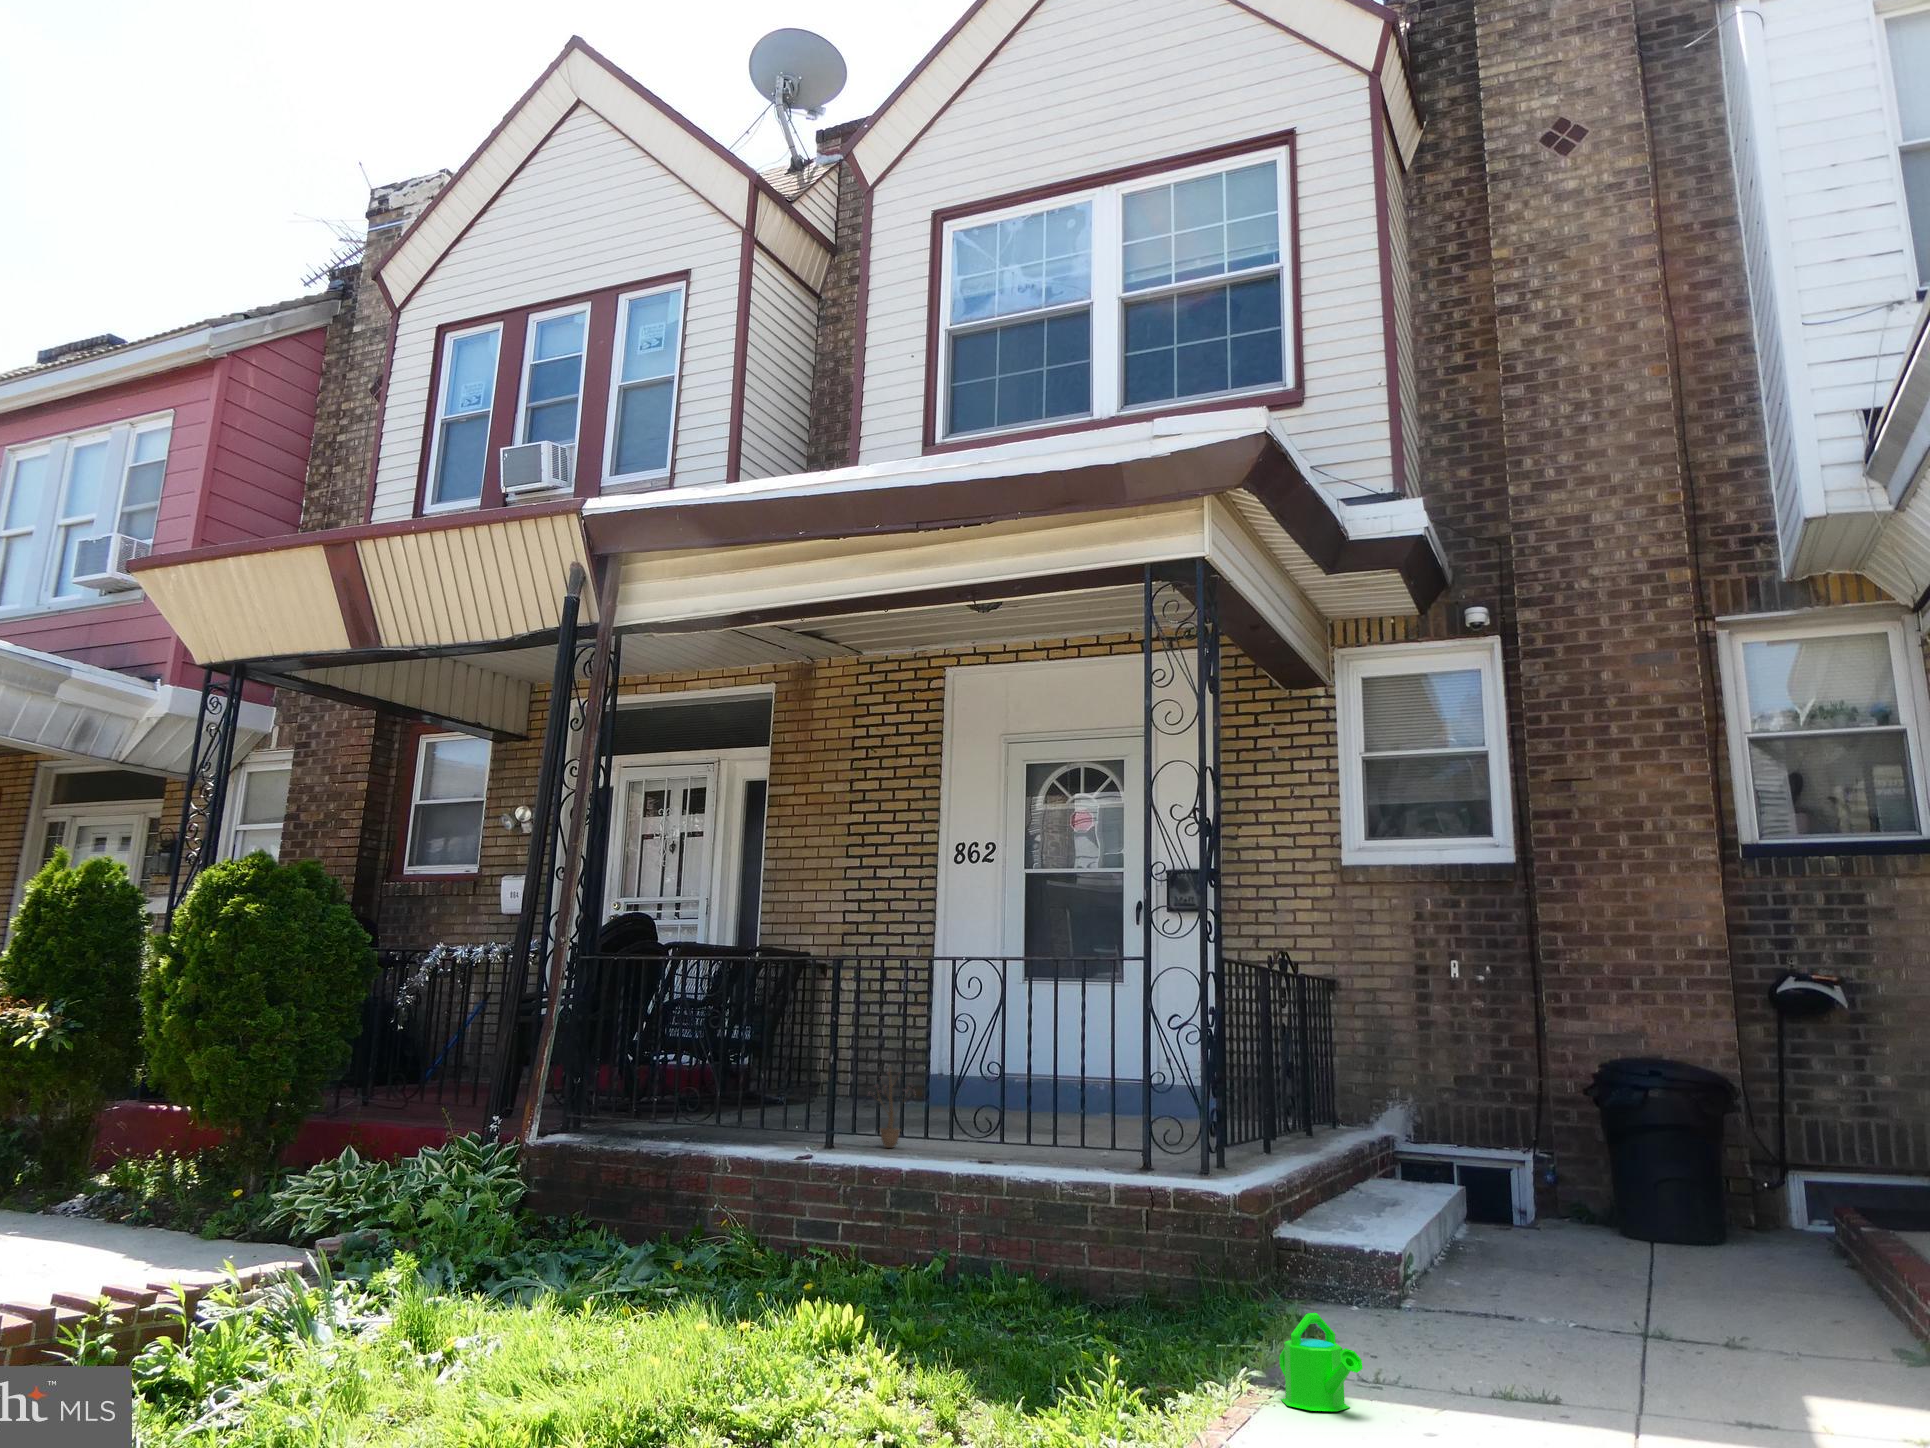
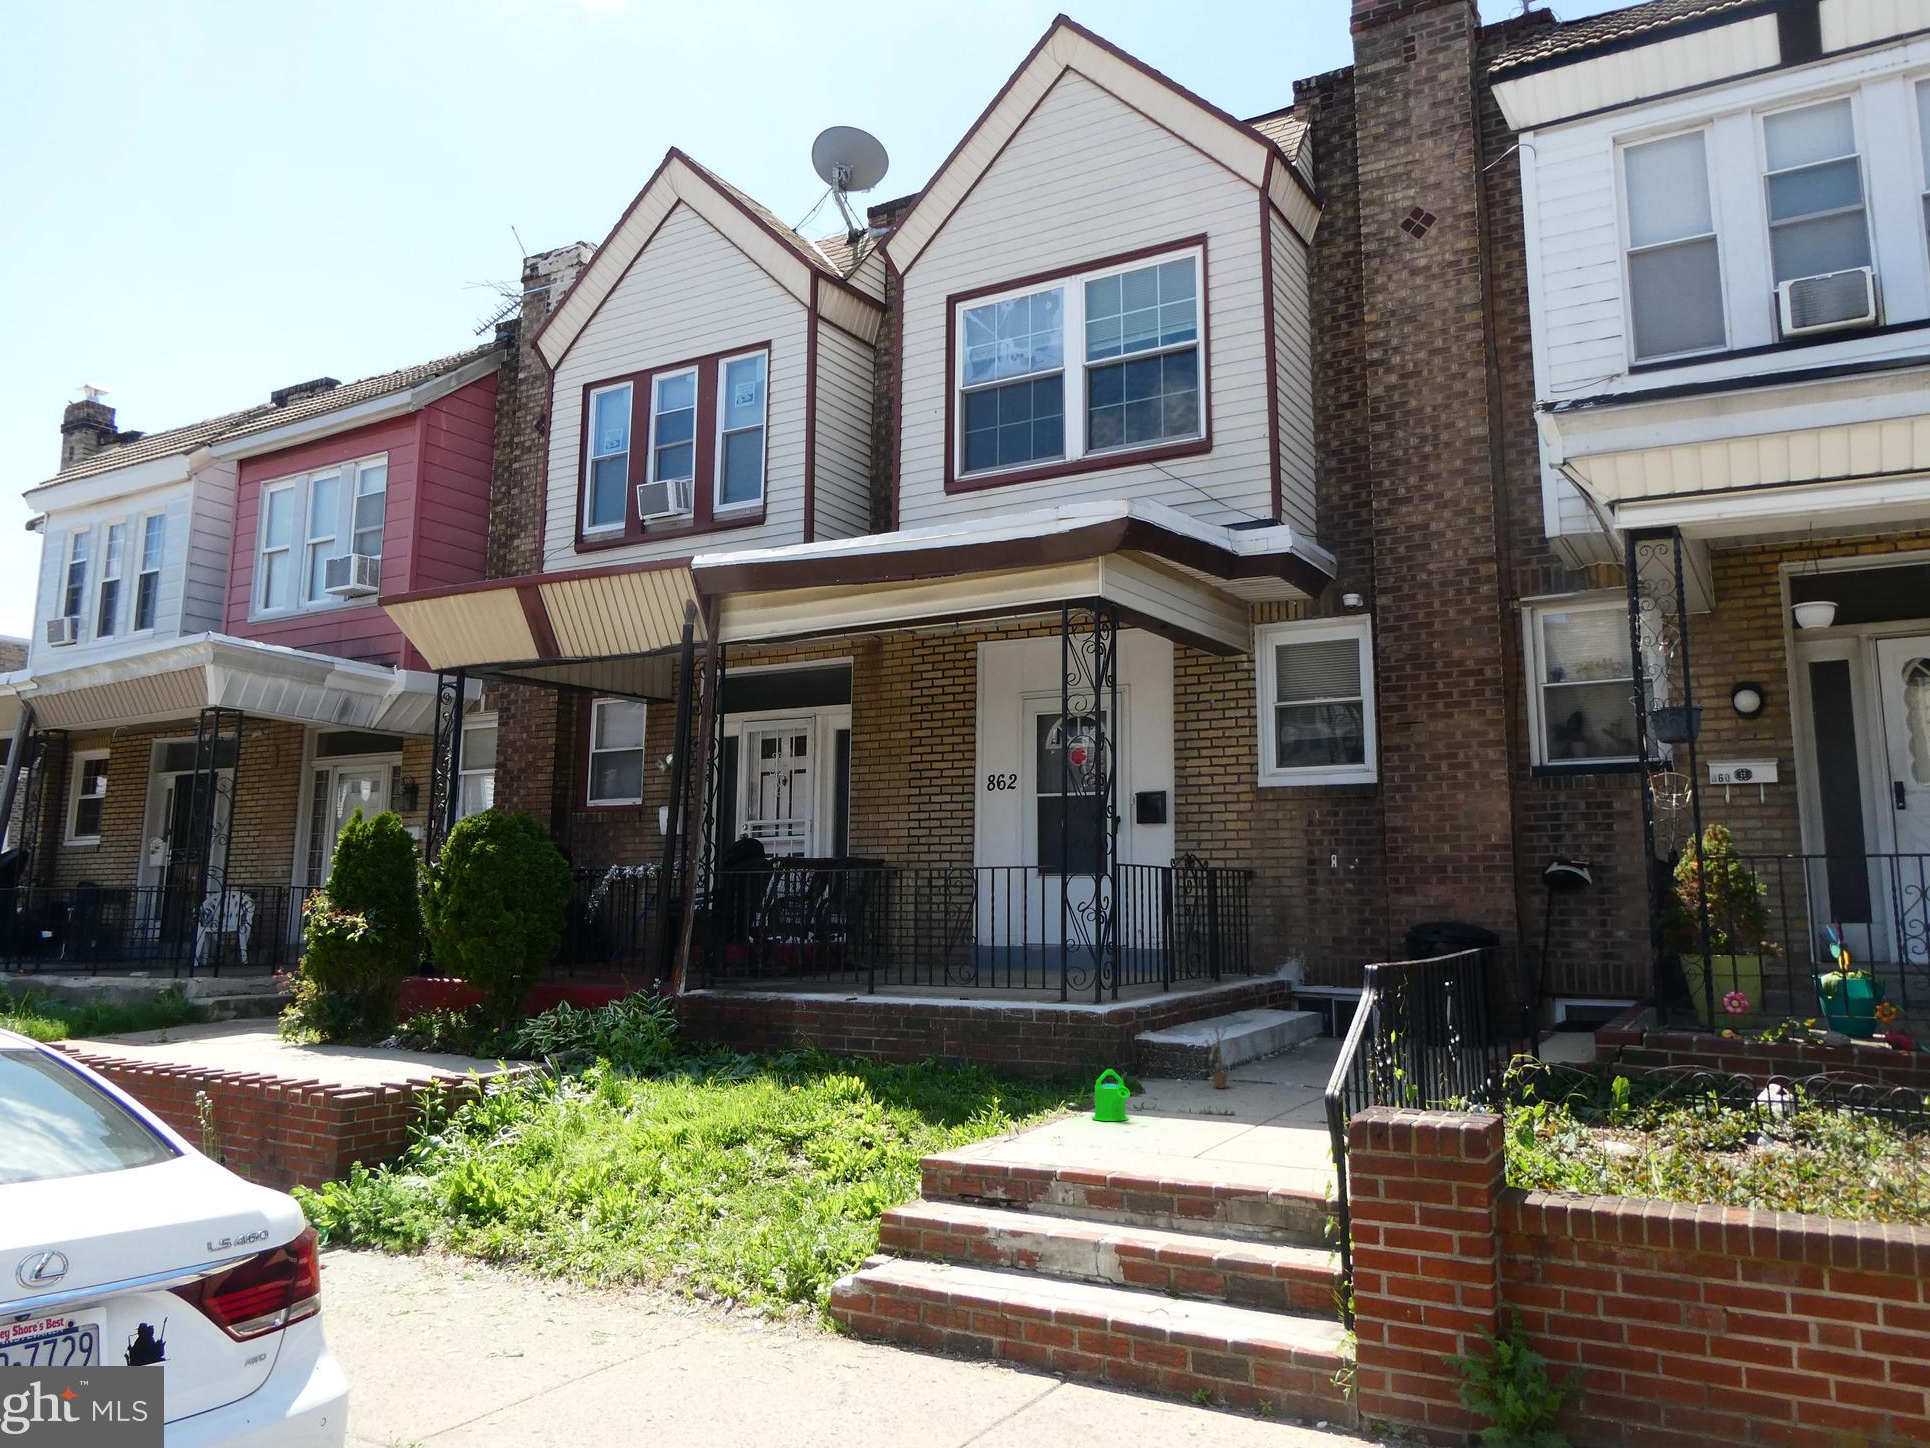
decorative plant: present [861,1068,916,1148] -> present [1196,1028,1238,1088]

